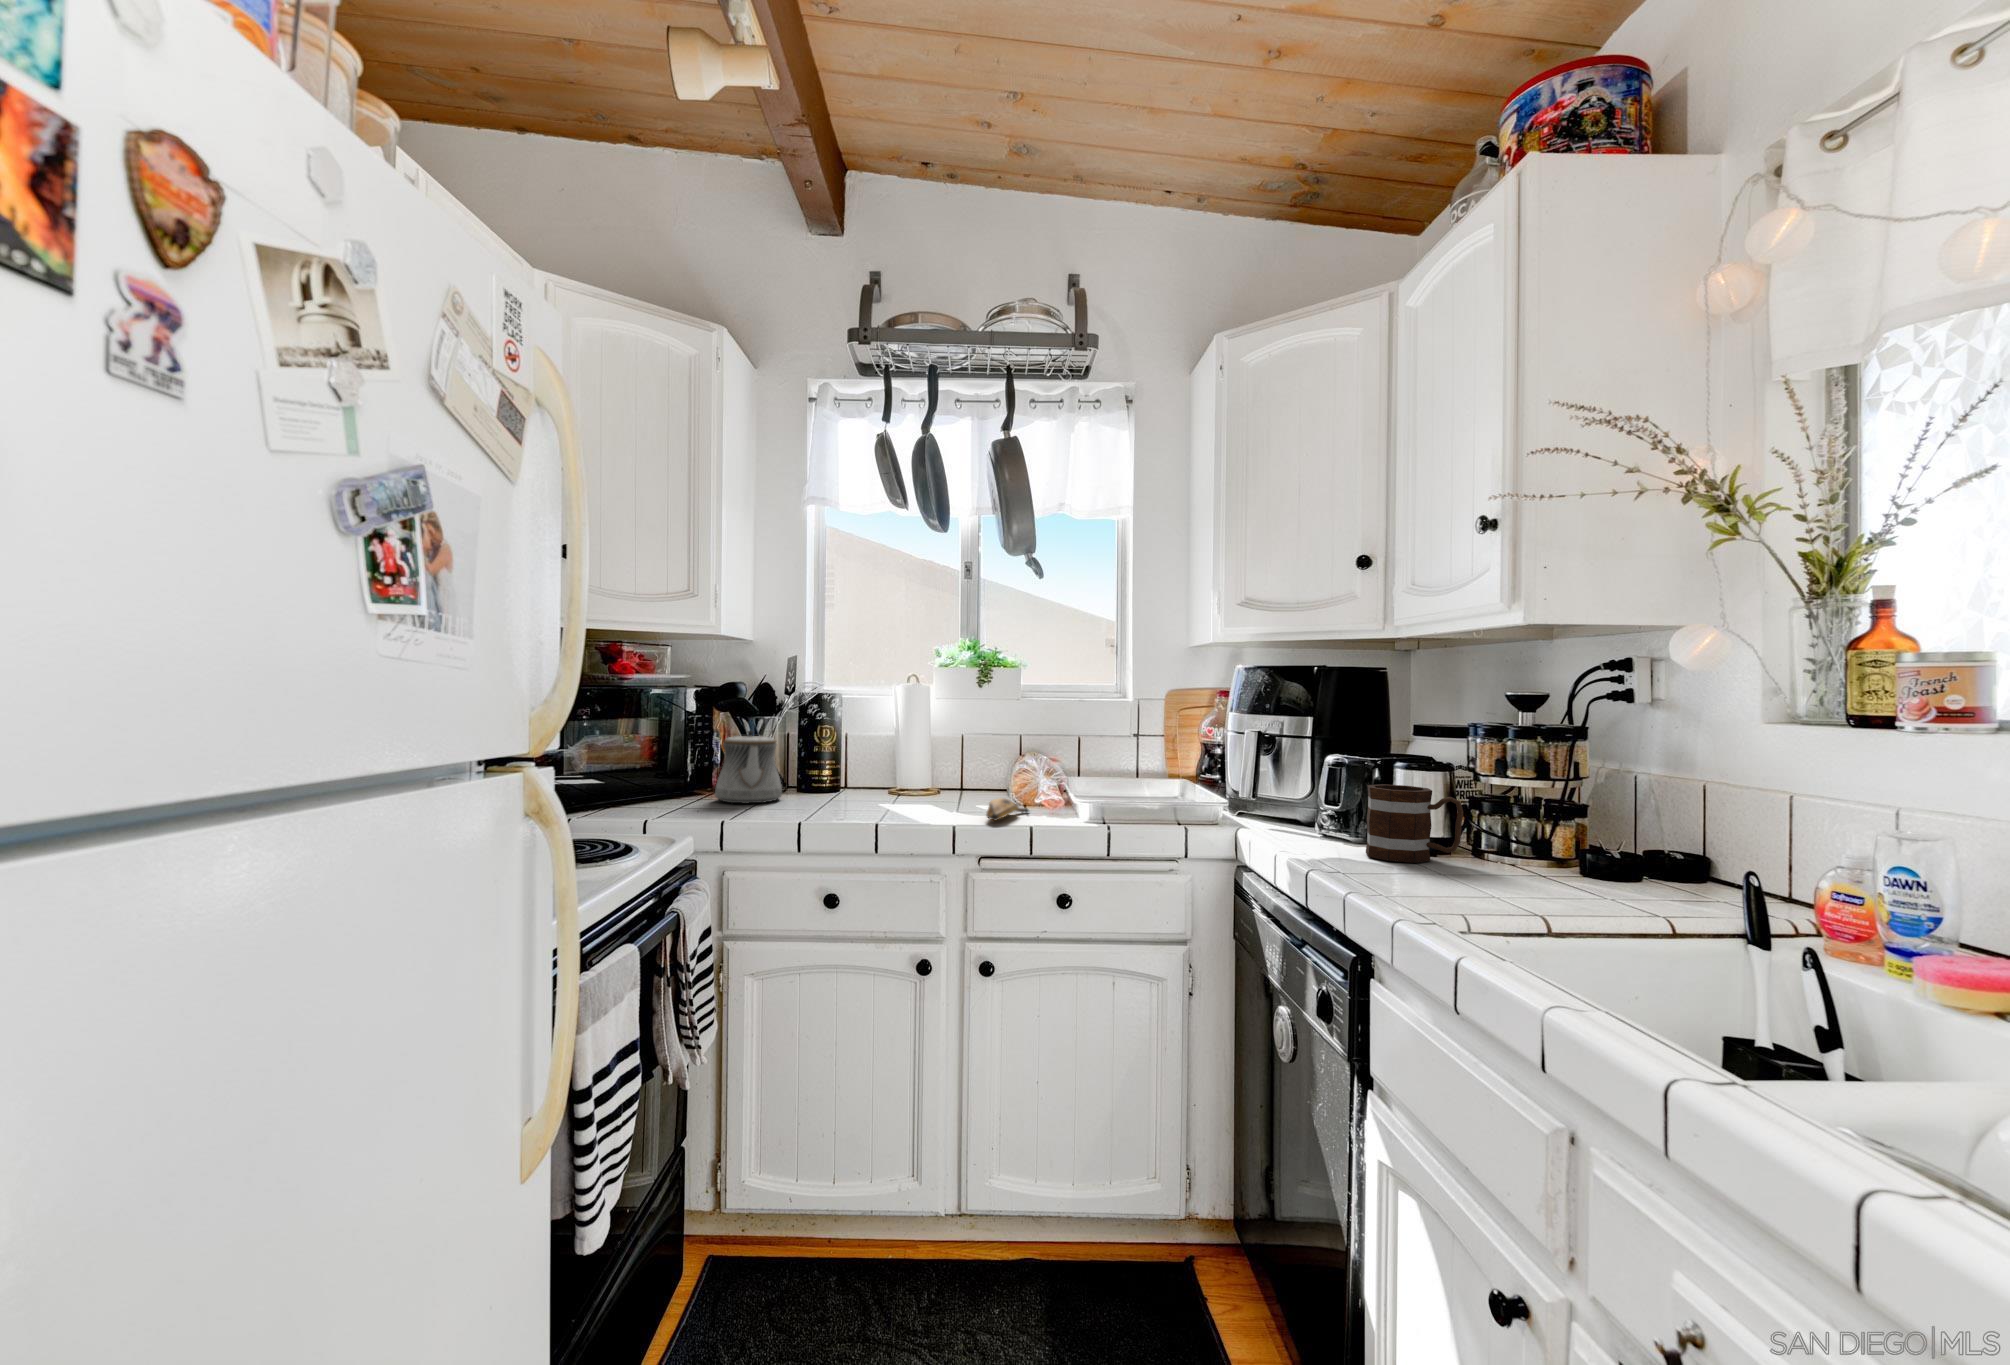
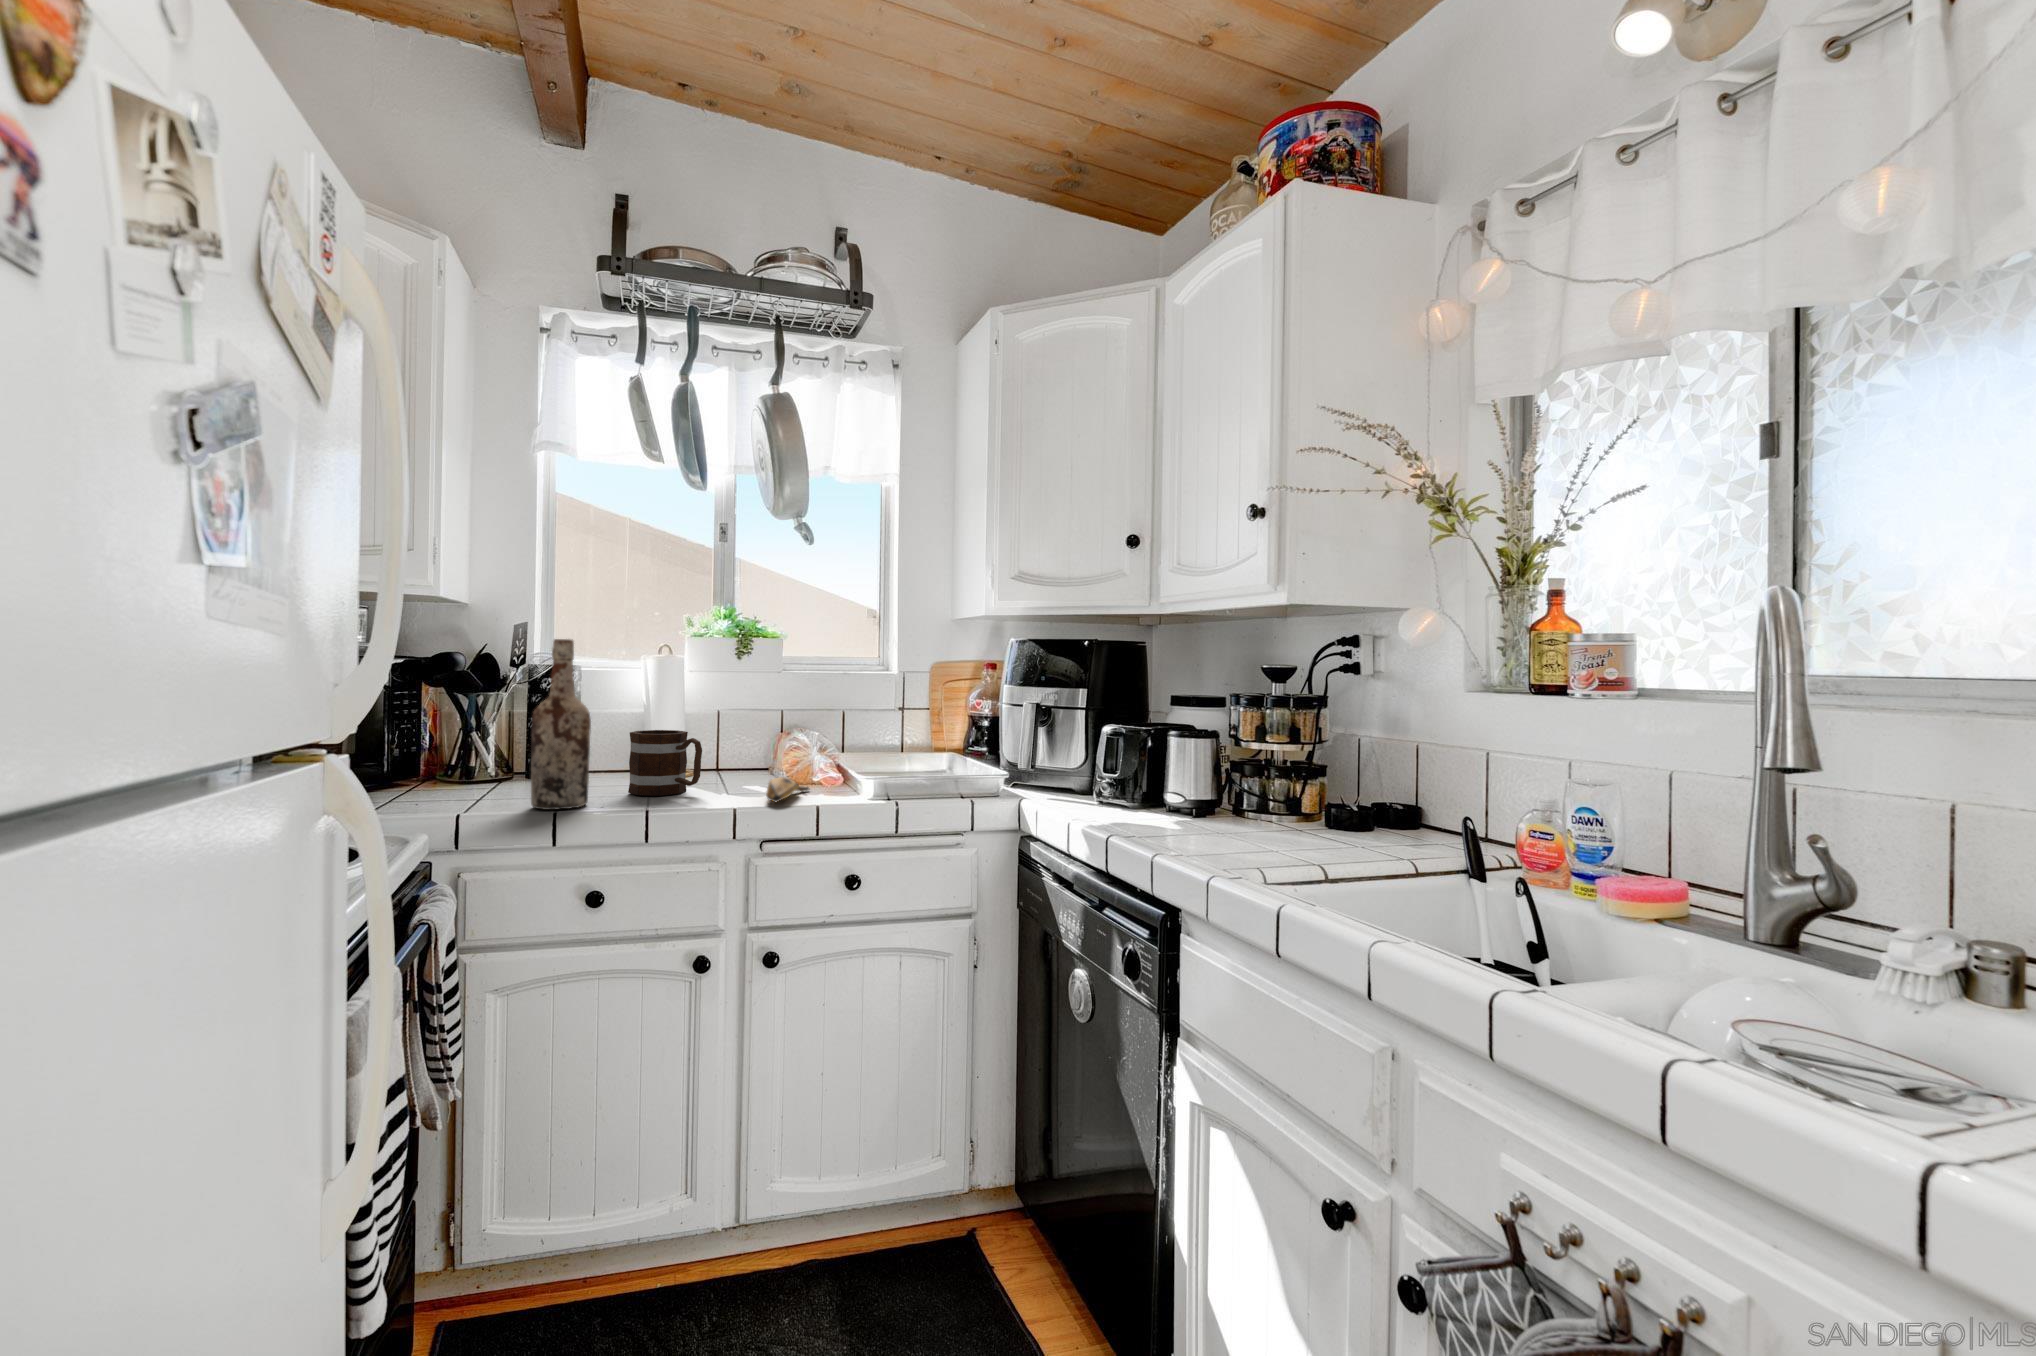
wine bottle: none [795,671,842,818] -> present [531,639,591,810]
teapot: present [715,731,782,803] -> none [415,709,508,796]
mug: present [1366,784,1463,863] -> present [628,730,702,796]

